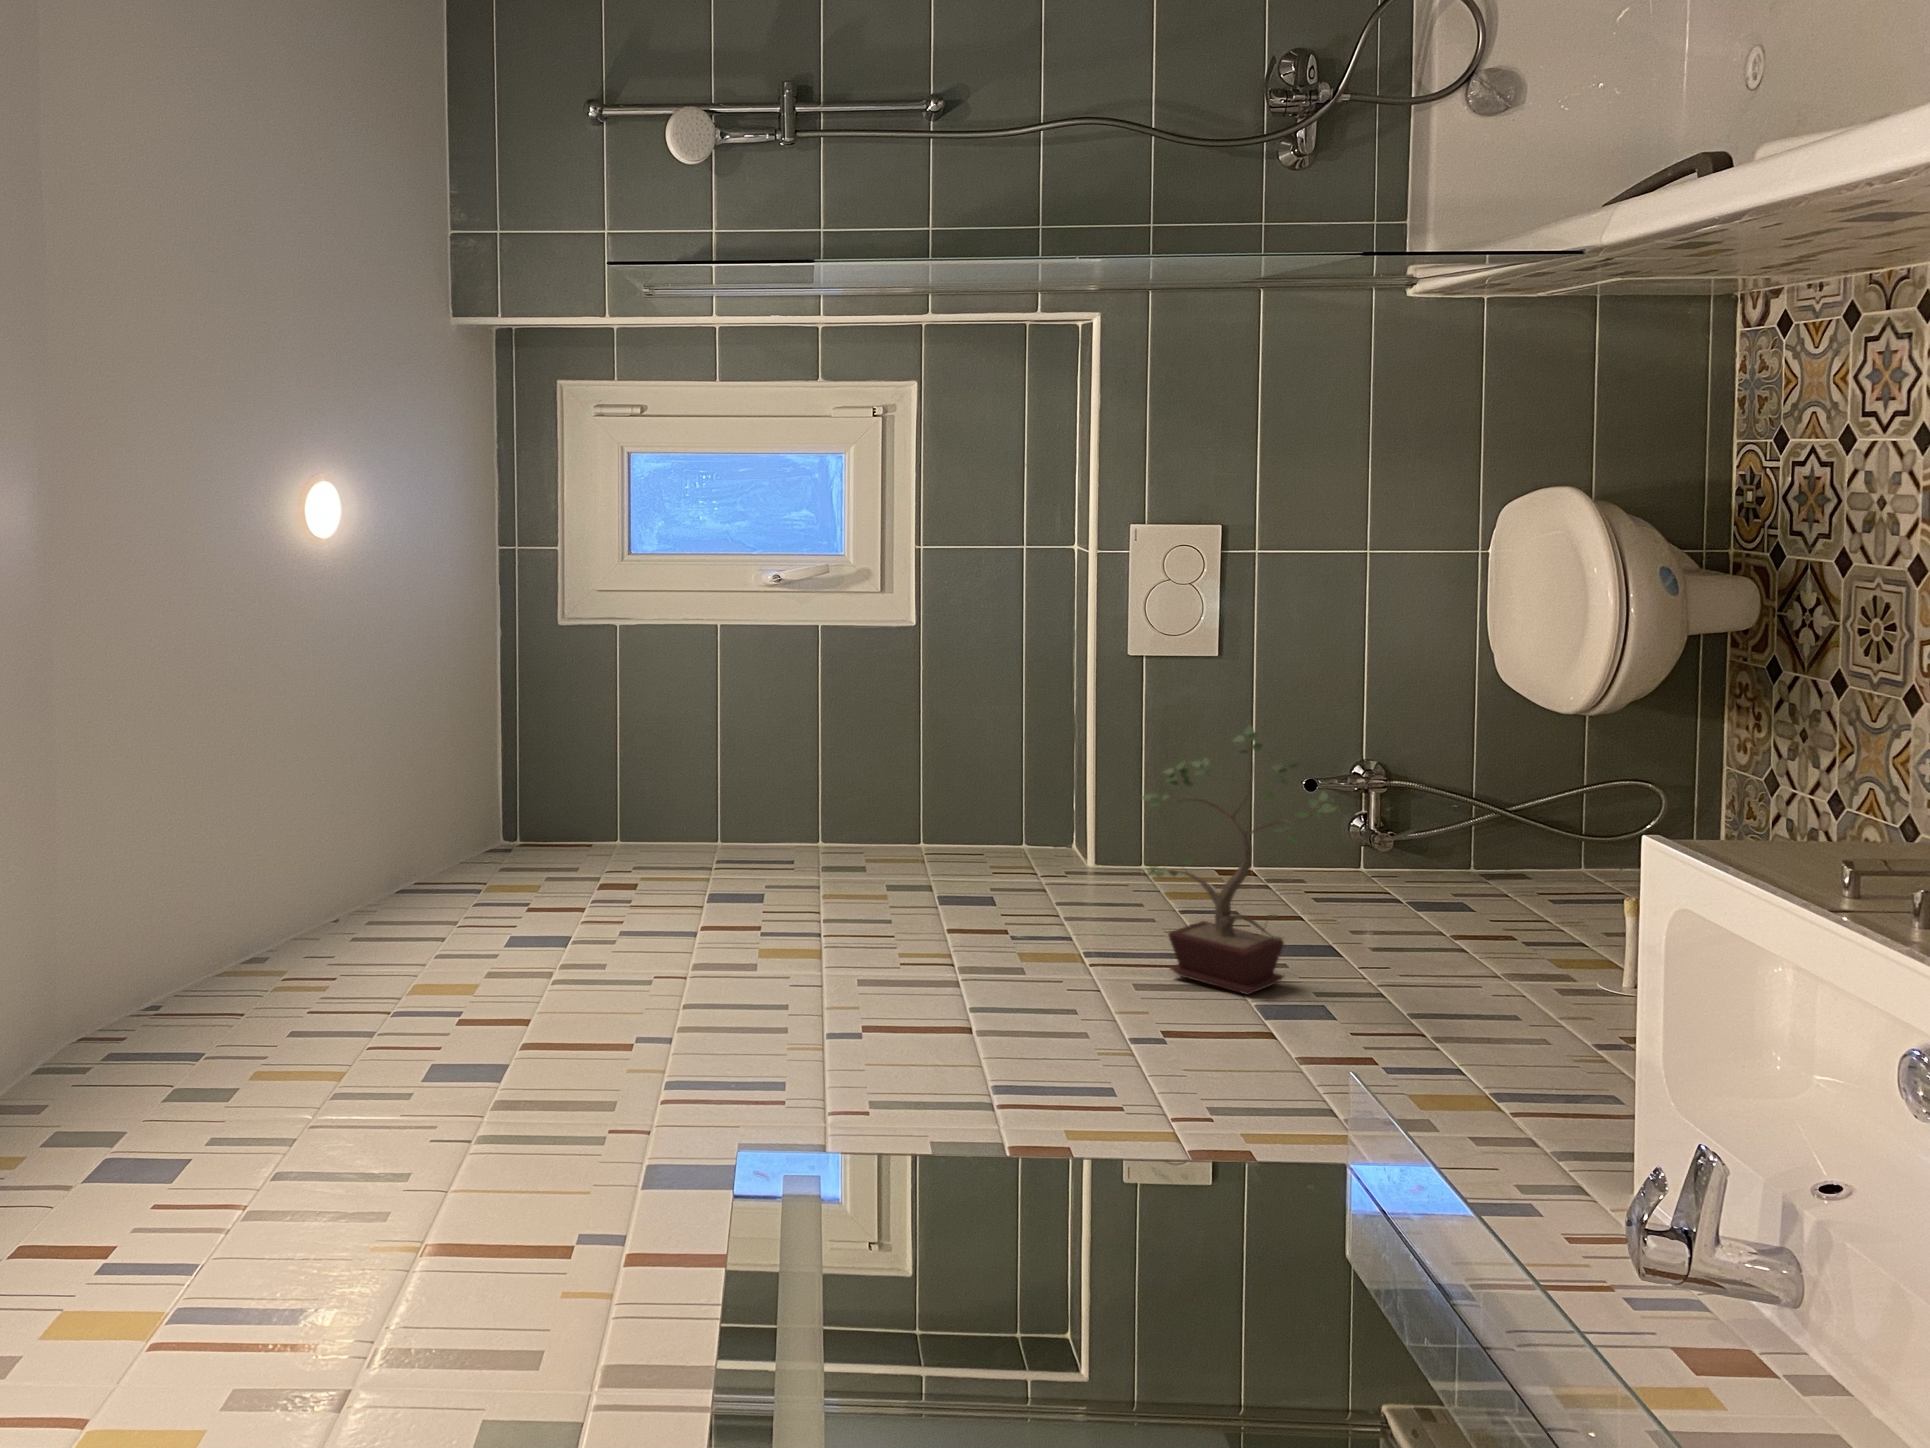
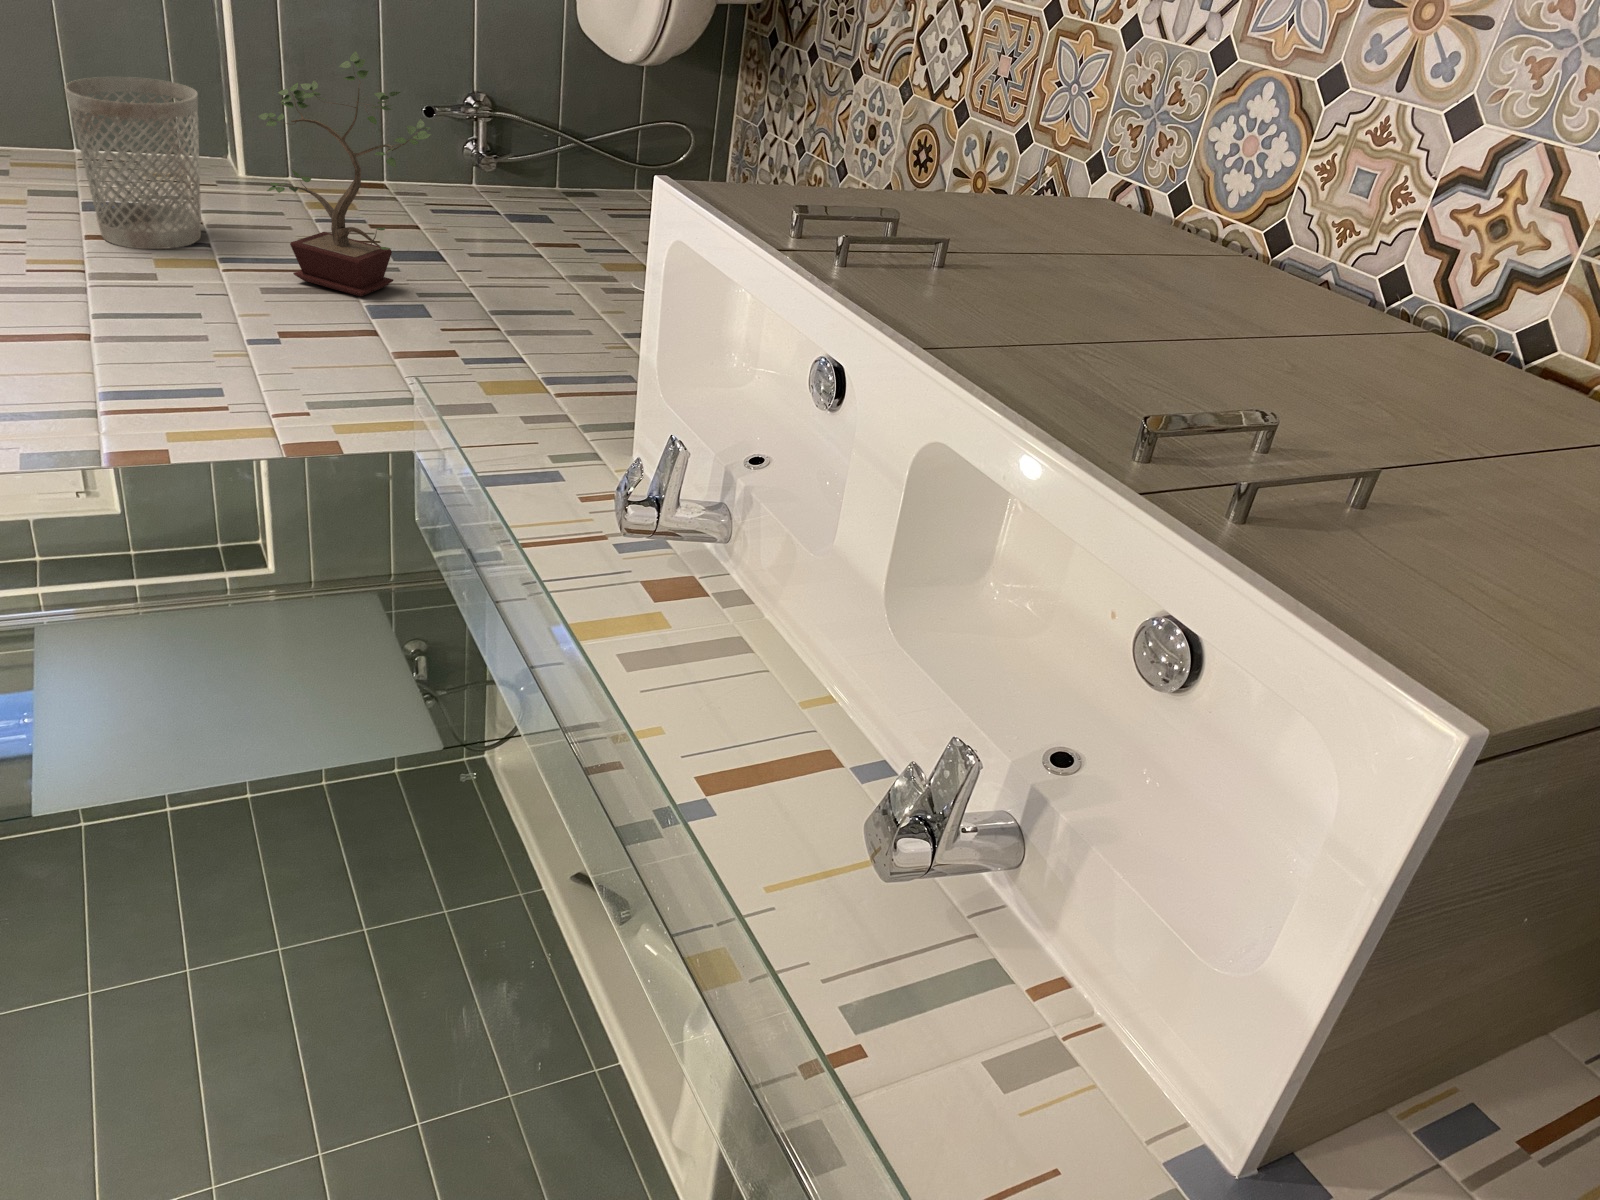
wastebasket: none [948,766,1073,943] -> present [65,77,201,249]

